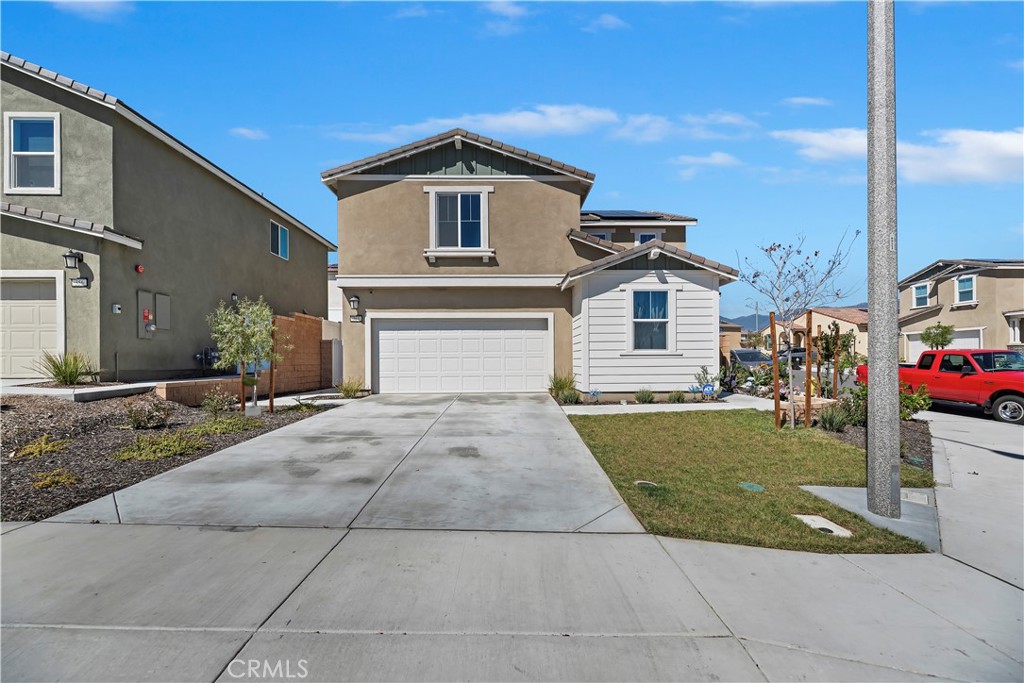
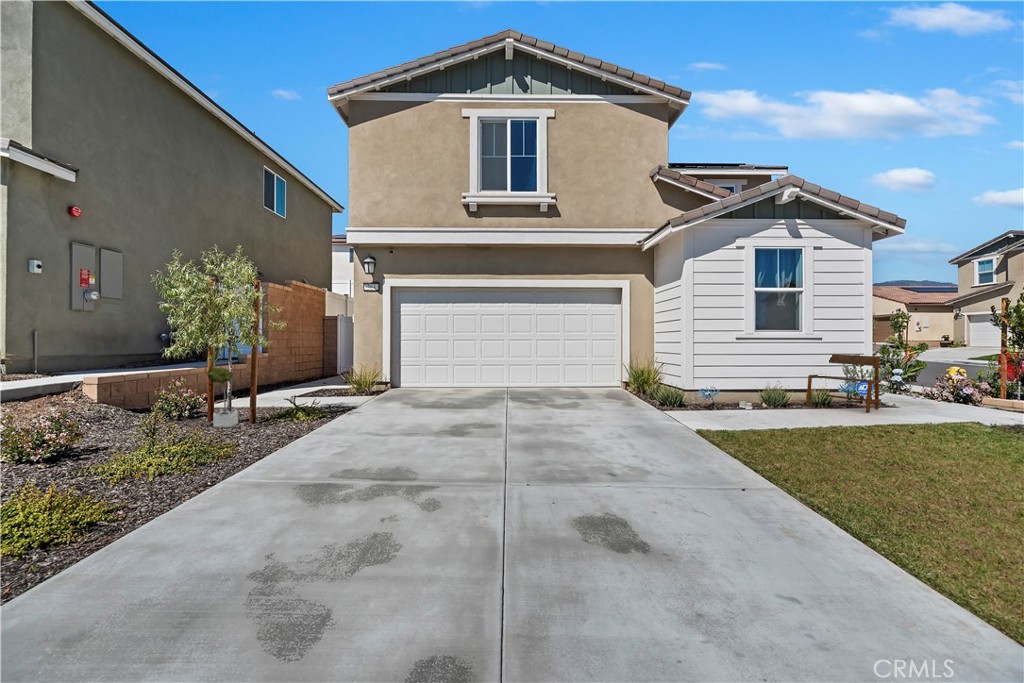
bench: none [670,366,719,407] -> present [806,354,881,413]

